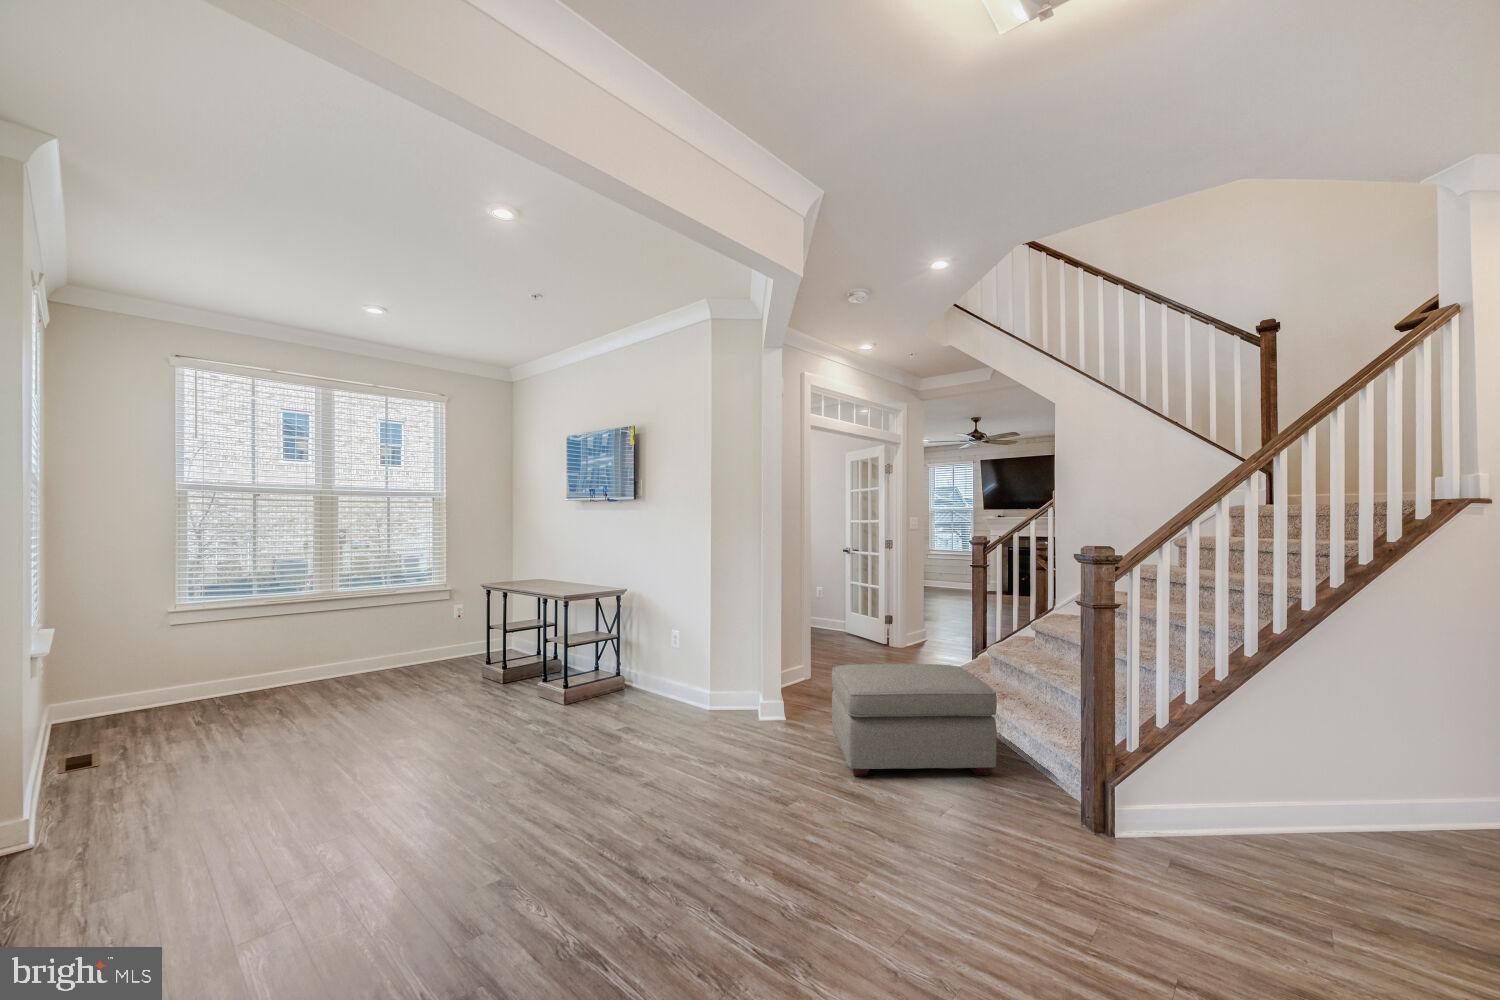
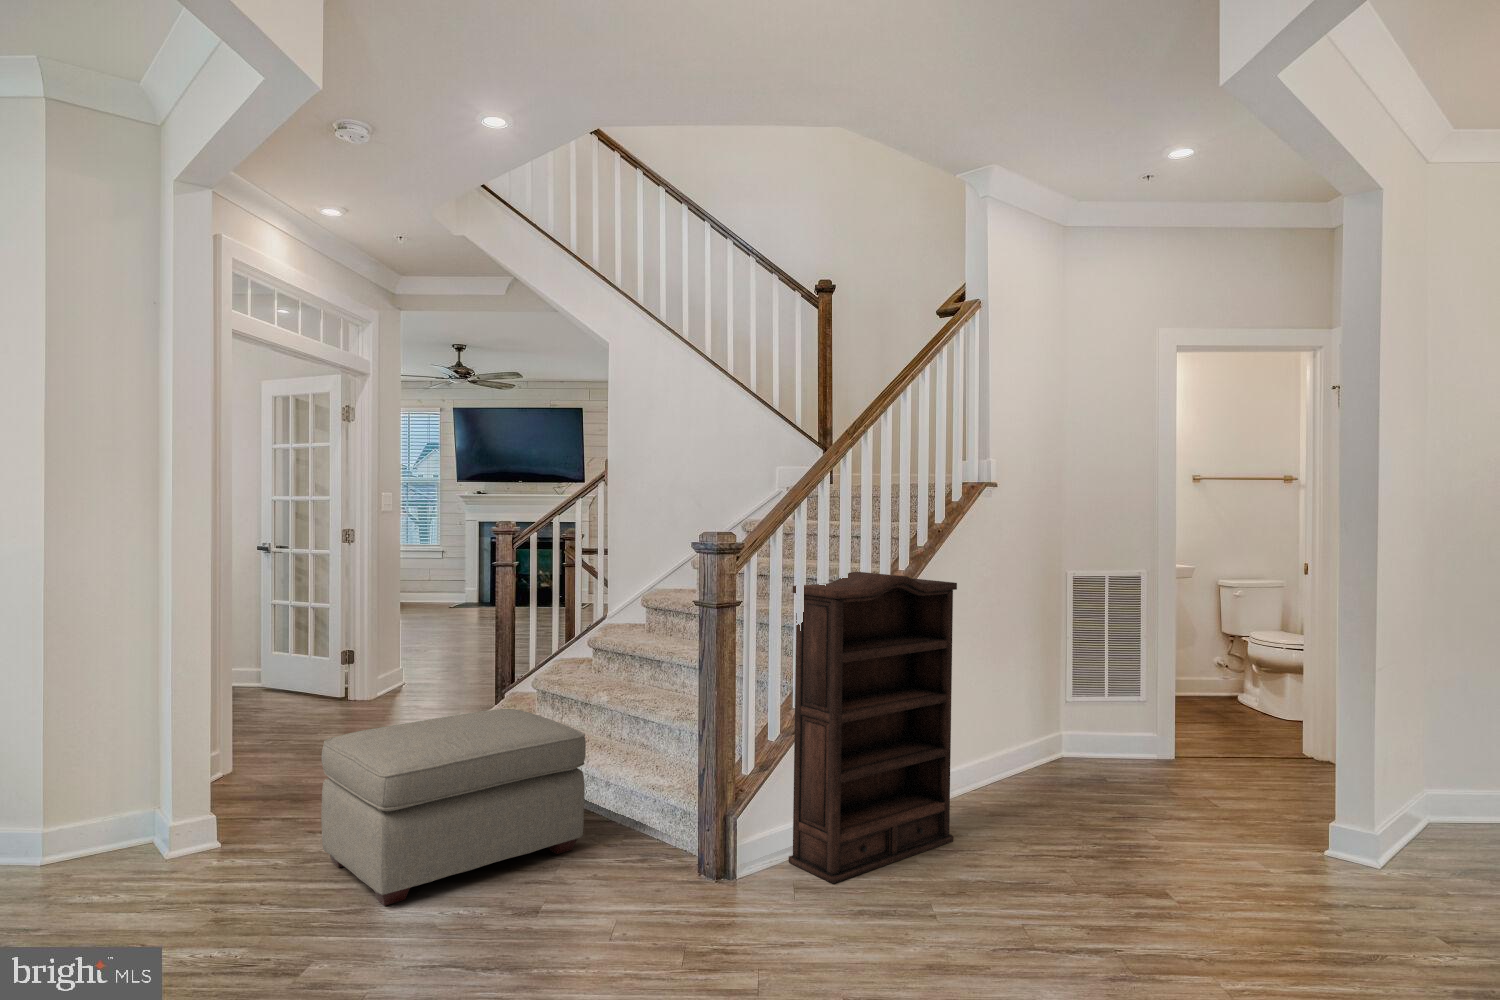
bookshelf: none [1172,587,1402,881] -> present [789,572,957,884]

